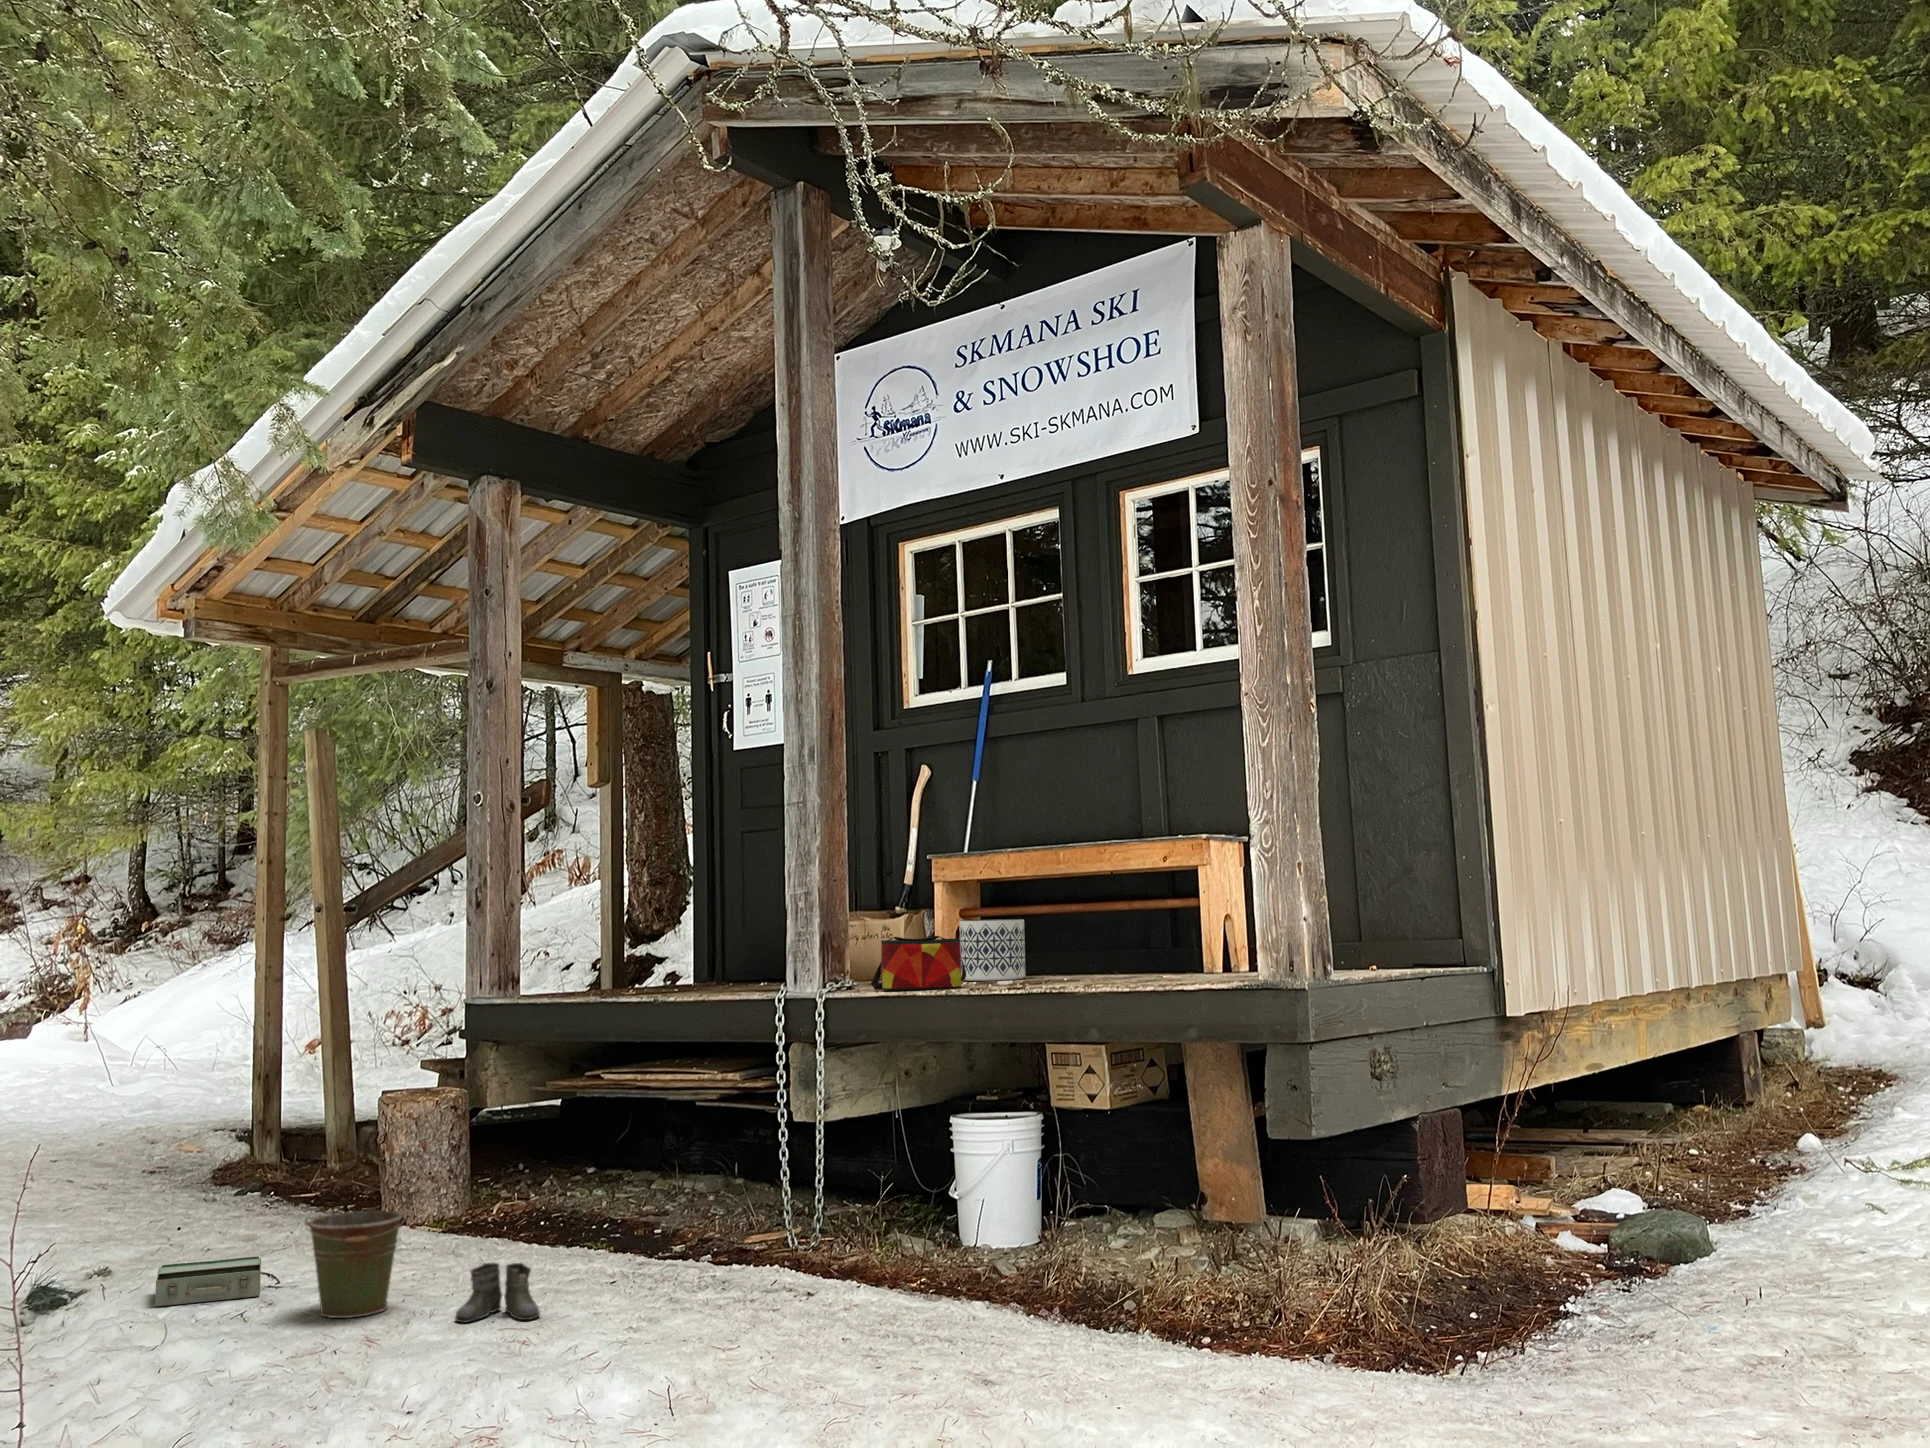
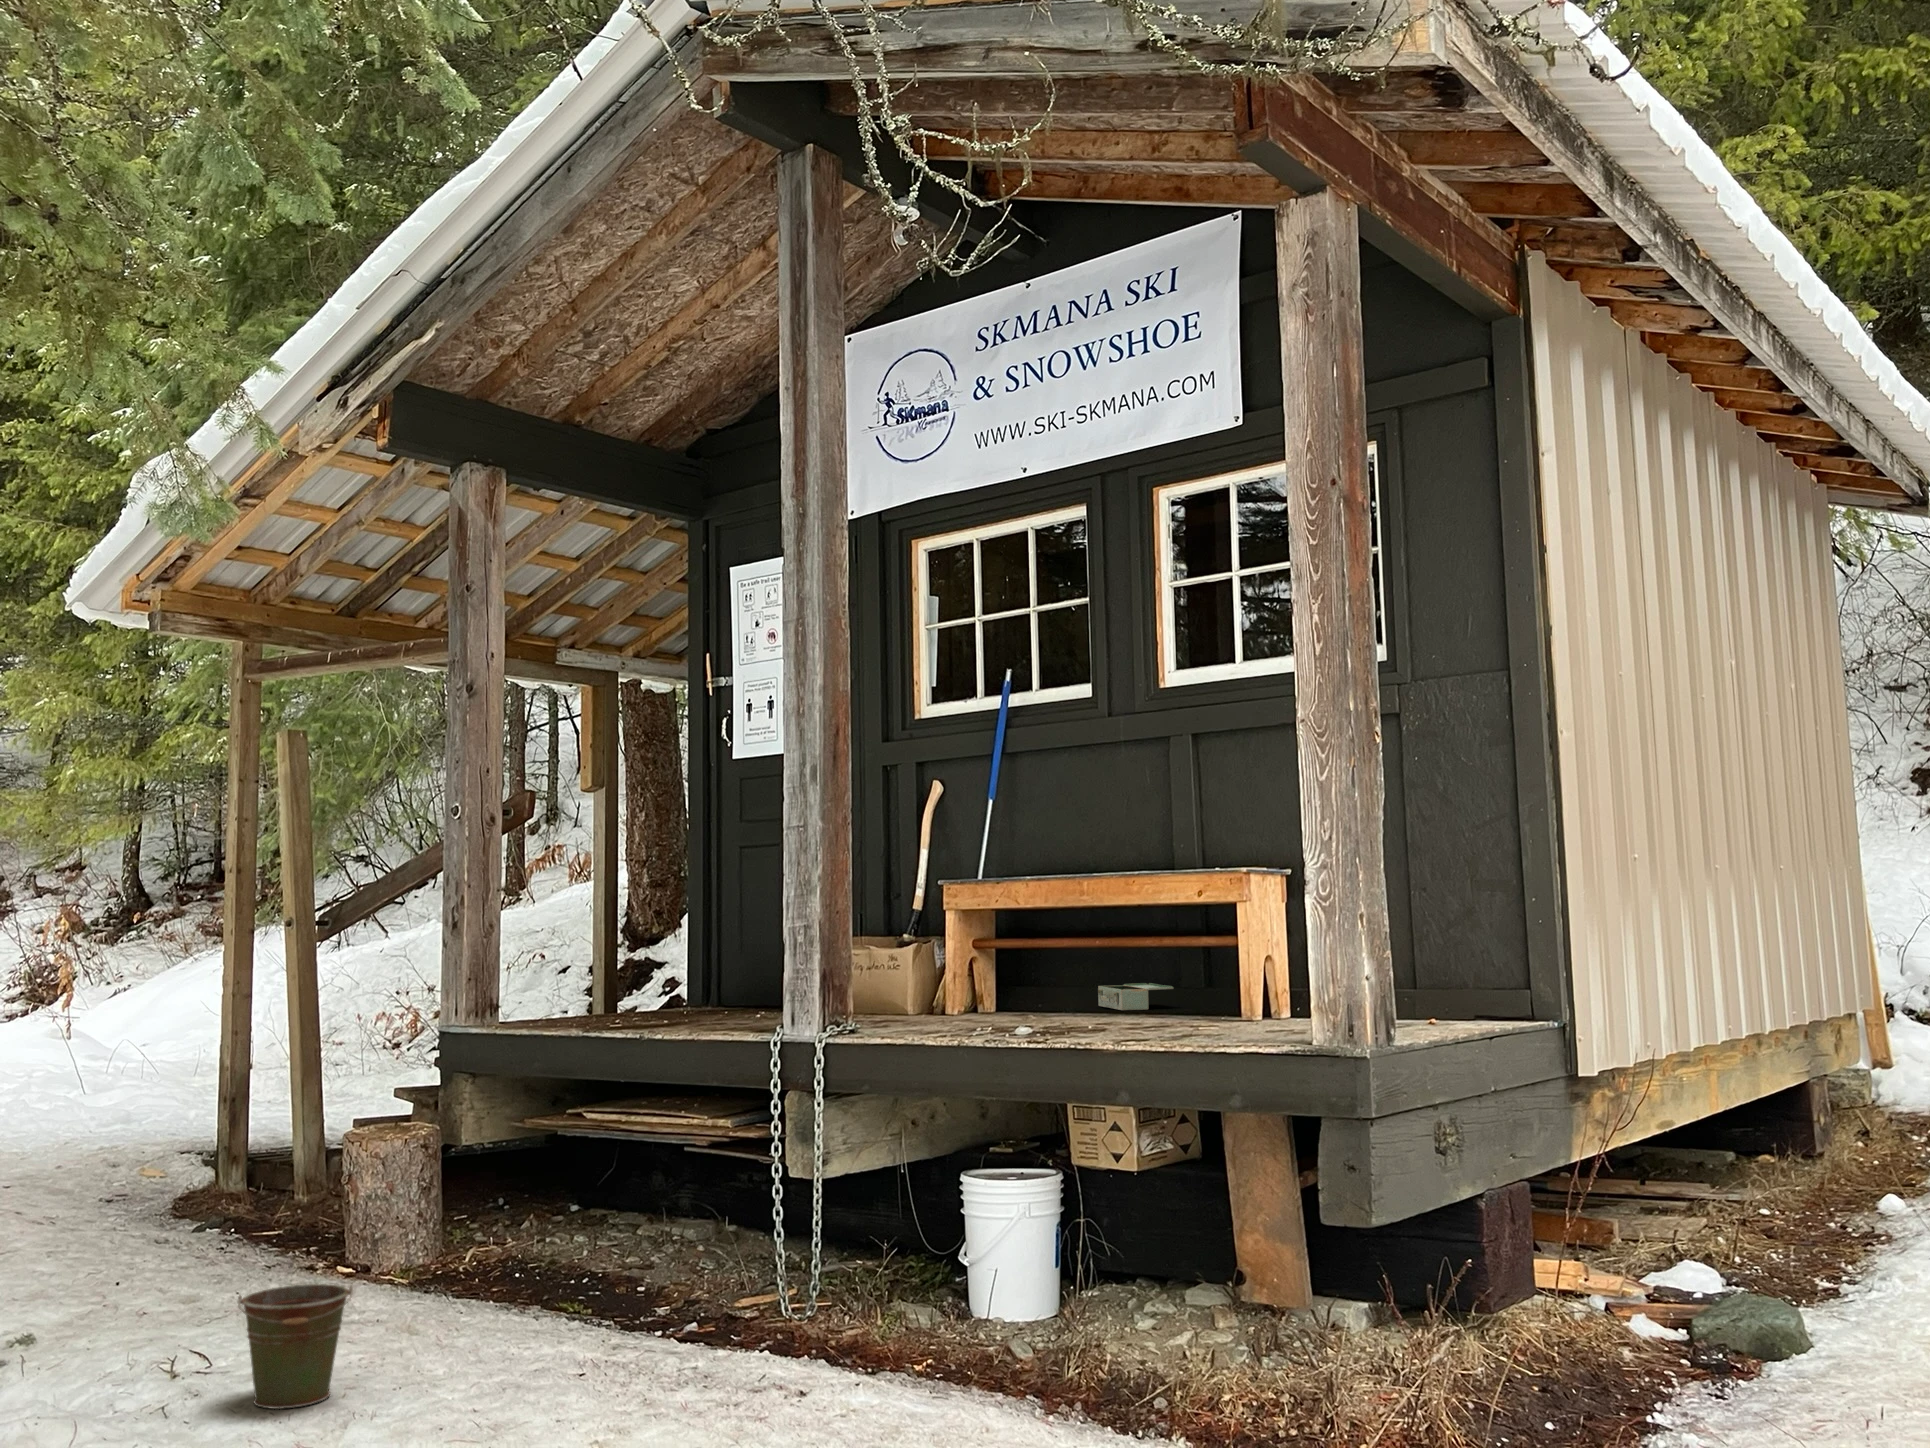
planter: present [960,919,1025,981] -> none [974,957,1046,1025]
bag: present [871,936,966,991] -> none [875,979,981,1041]
toolbox: present [155,1256,261,1306] -> present [1098,983,1174,1010]
boots: present [455,1263,540,1323] -> none [403,1348,508,1418]

